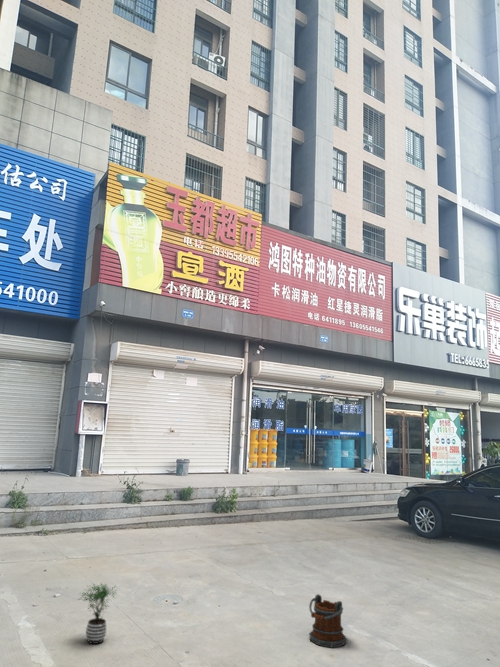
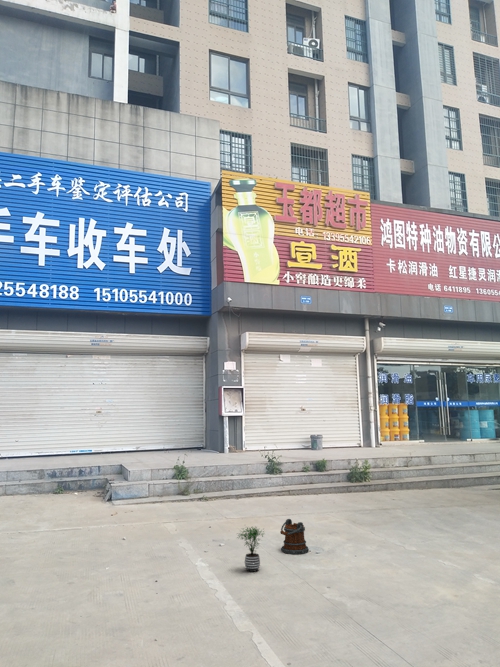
bucket: present [309,594,347,647] -> present [280,519,309,554]

